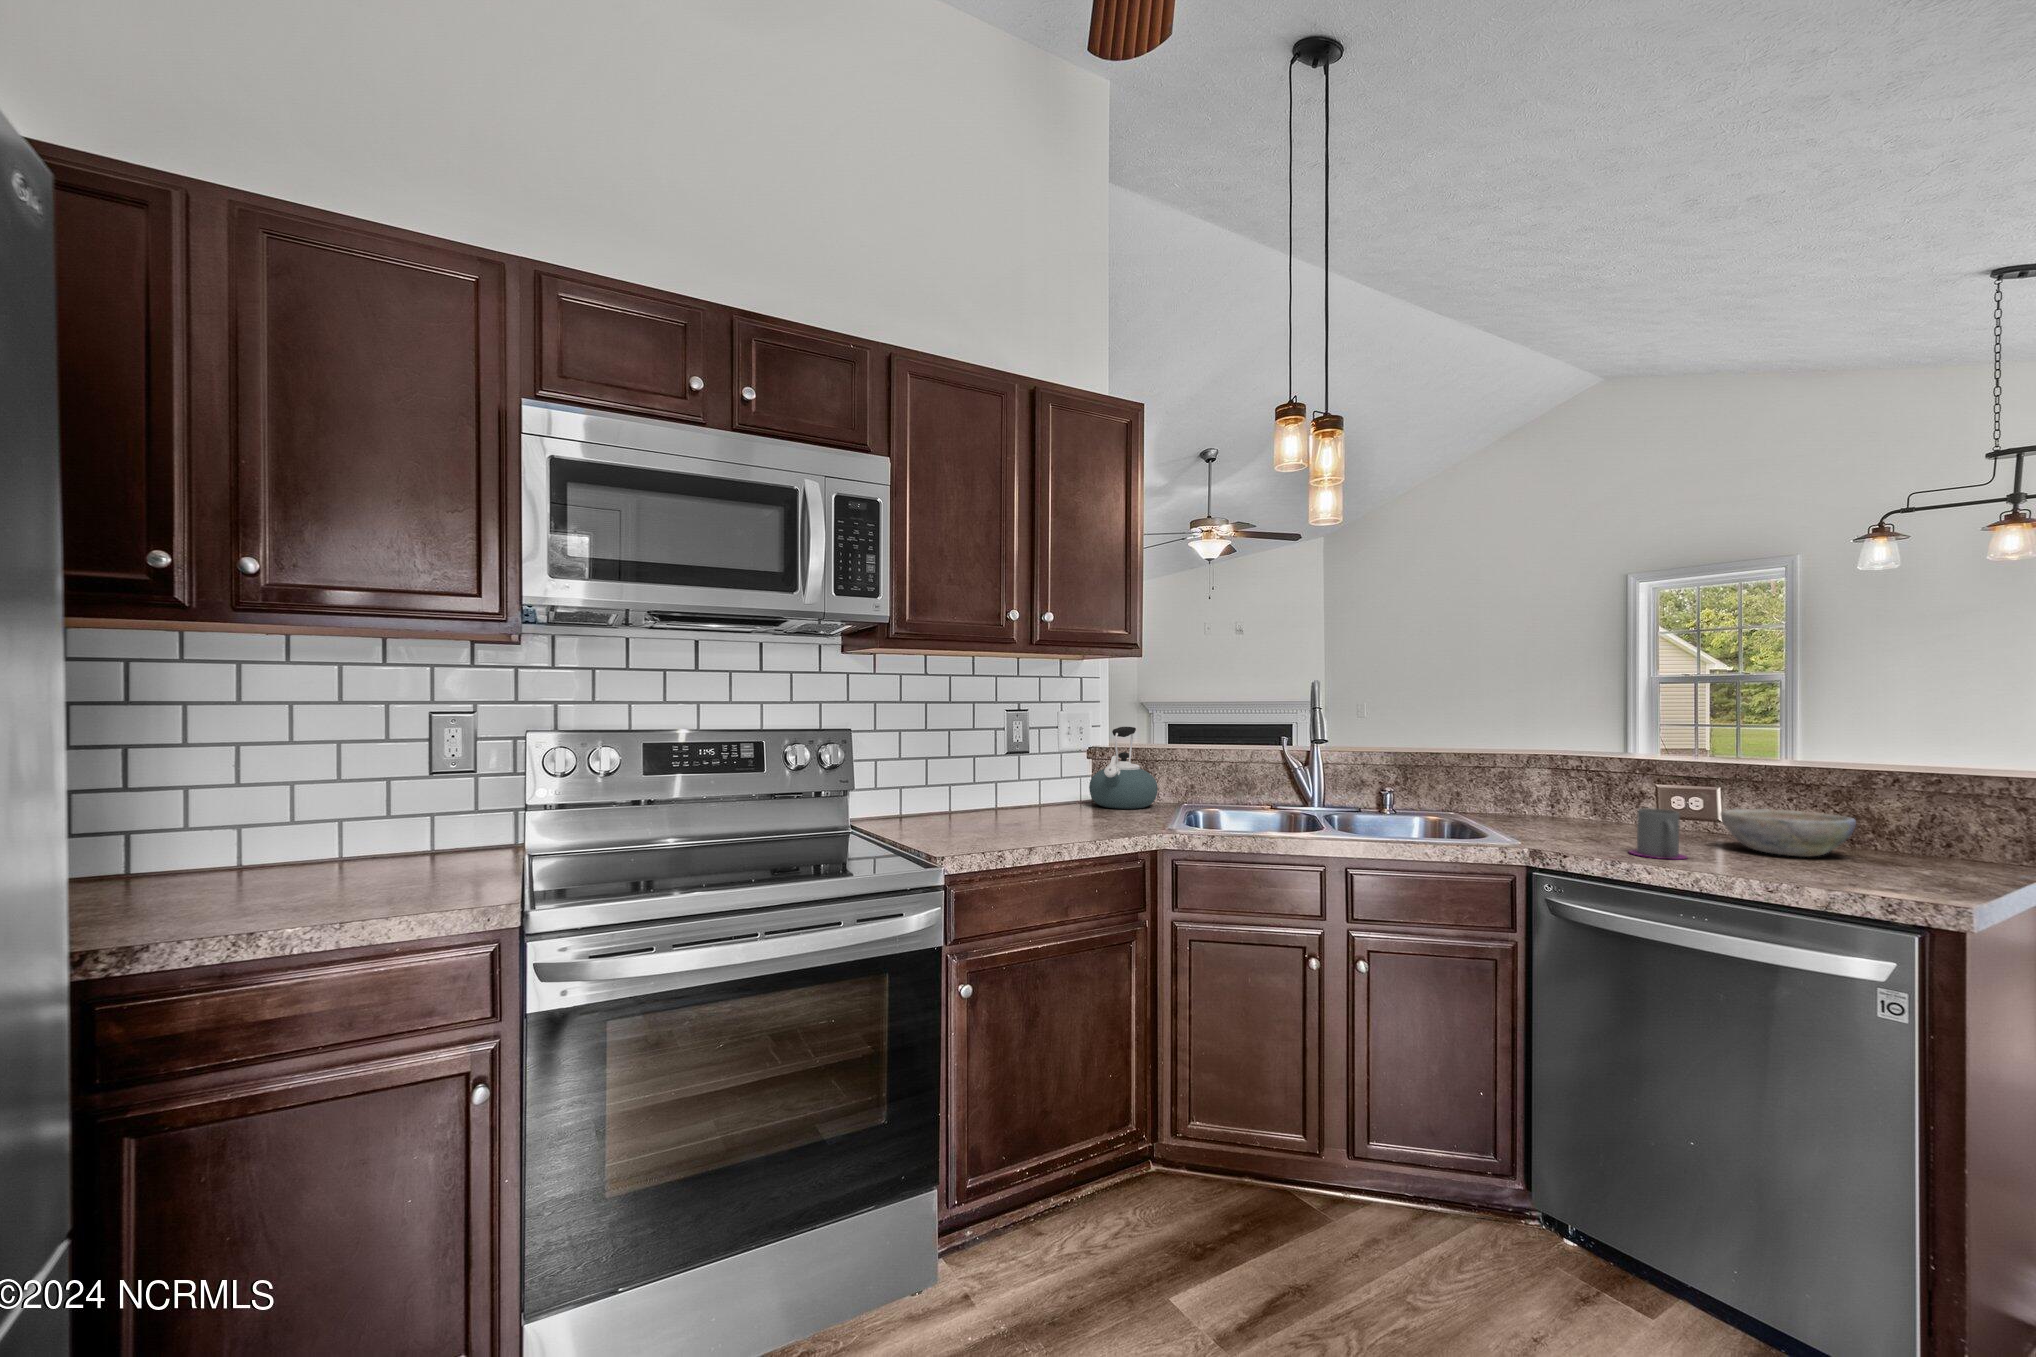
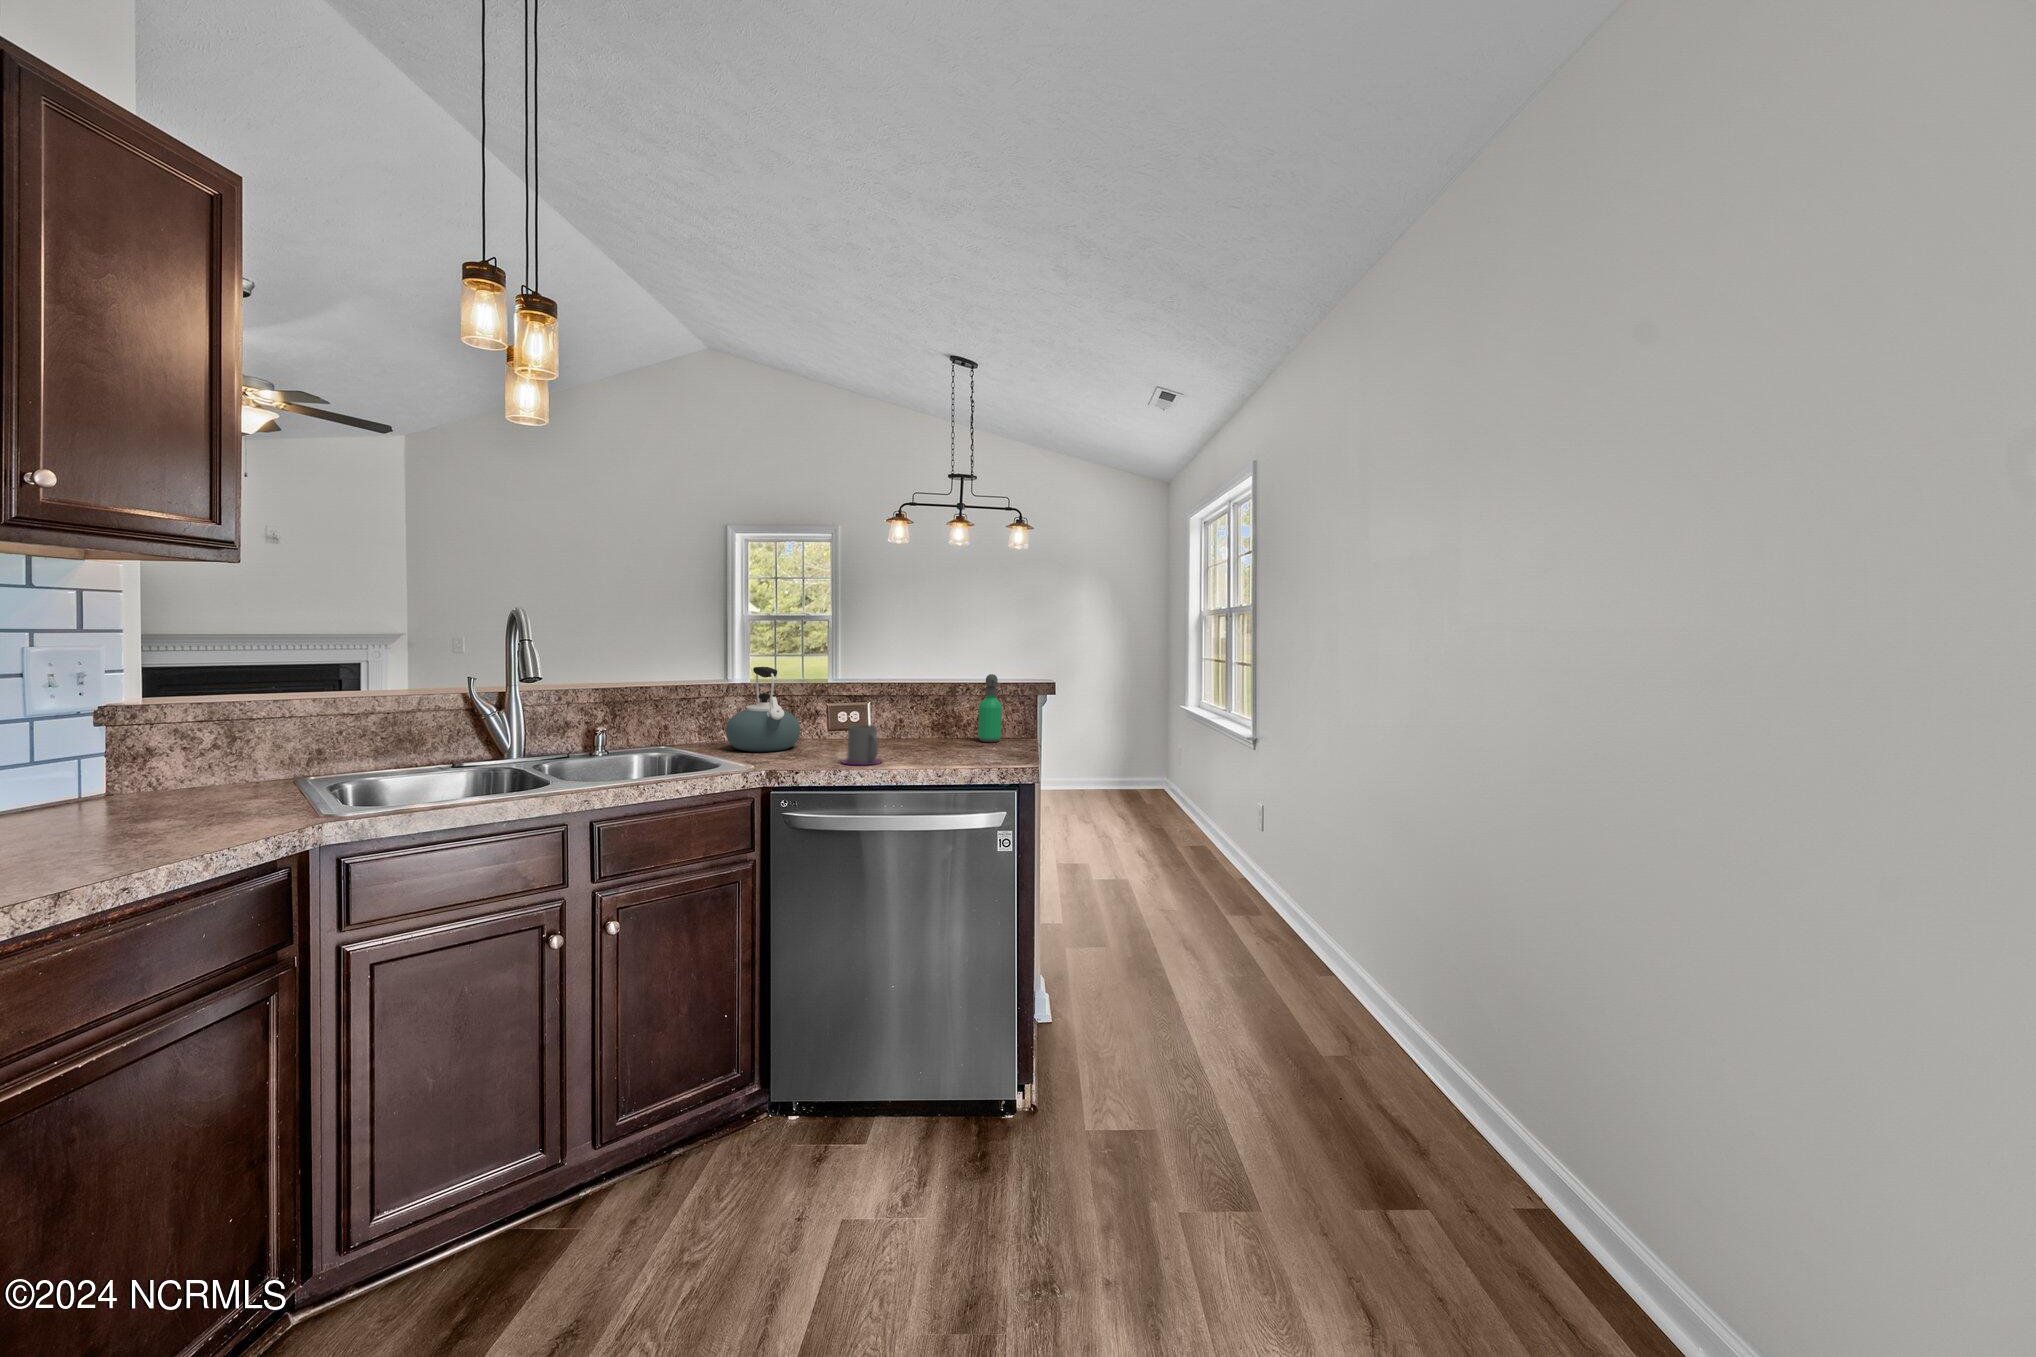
kettle: present [1089,727,1158,809] -> present [726,667,800,752]
soap dispenser: none [1907,756,1957,862] -> present [978,674,1002,742]
bowl: present [1721,809,1856,857] -> none [885,717,962,750]

